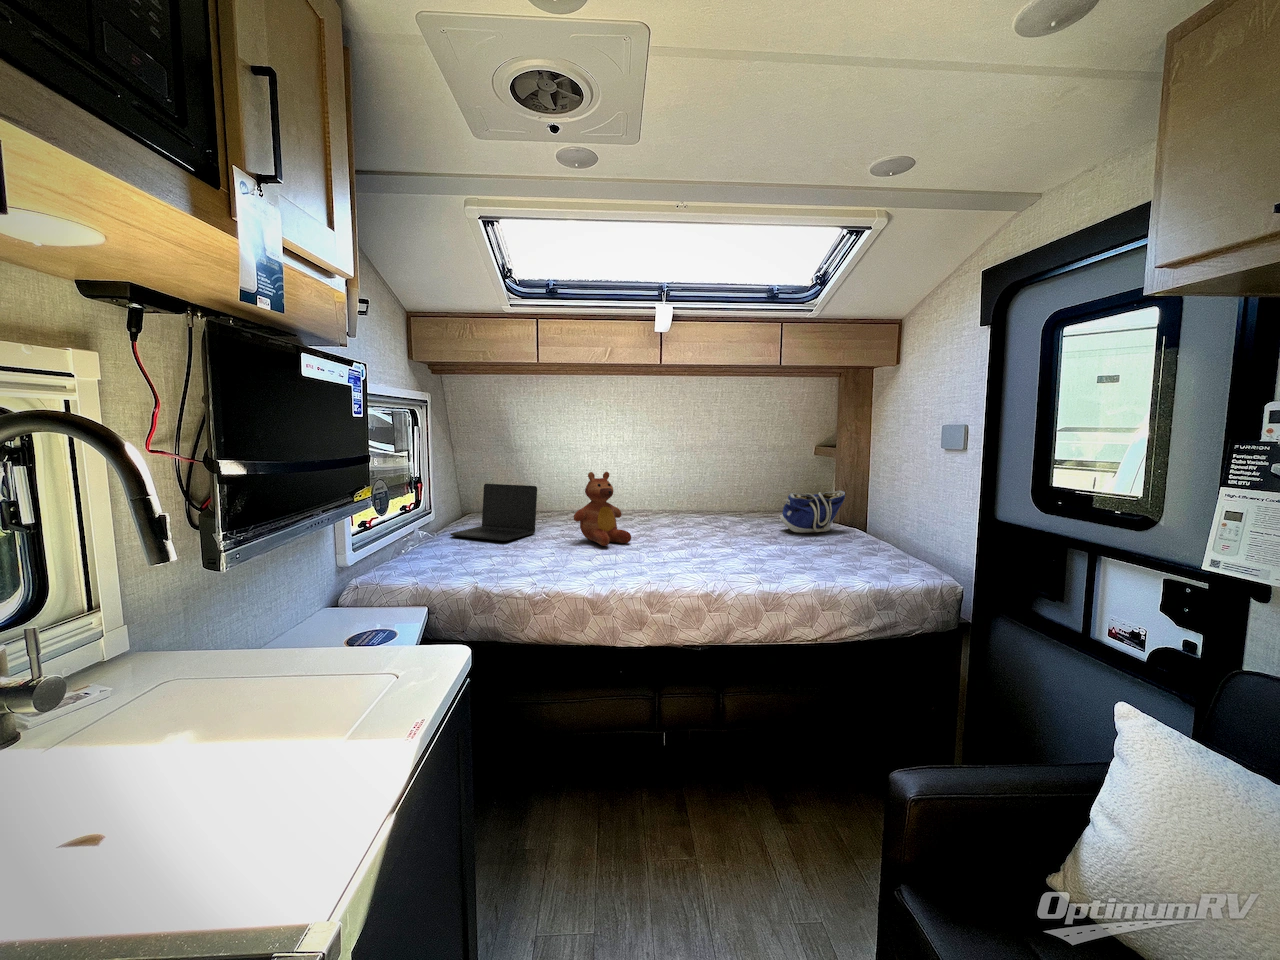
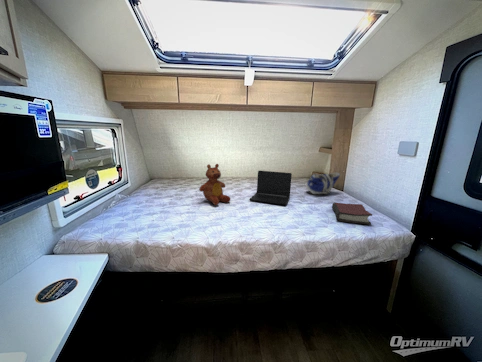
laptop: present [450,484,537,541] -> present [250,171,292,205]
hardback book: none [824,540,888,571] -> present [332,203,372,225]

